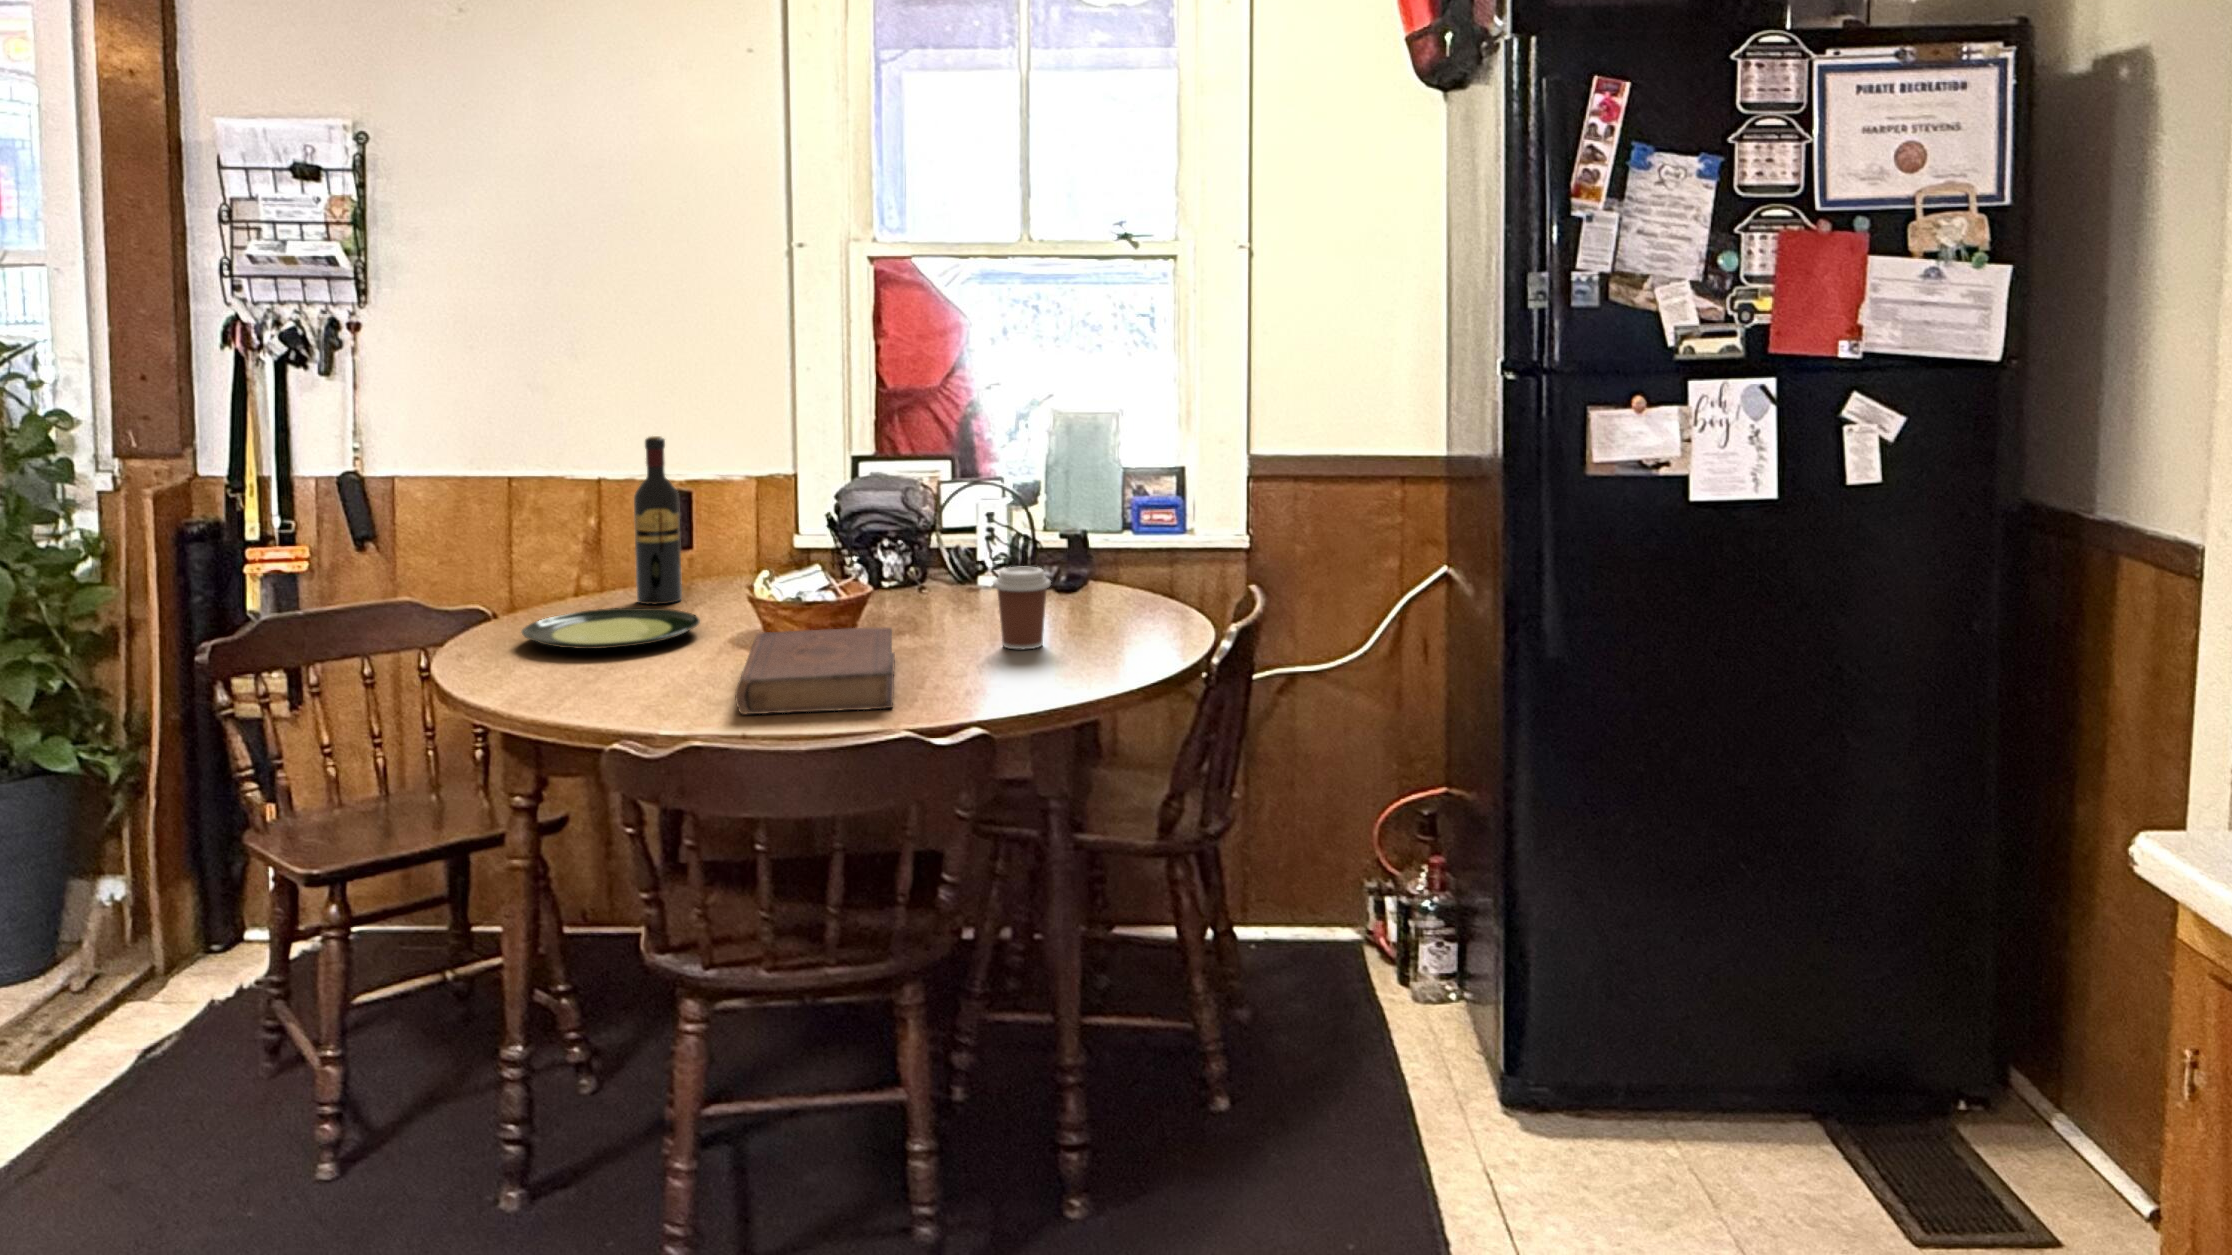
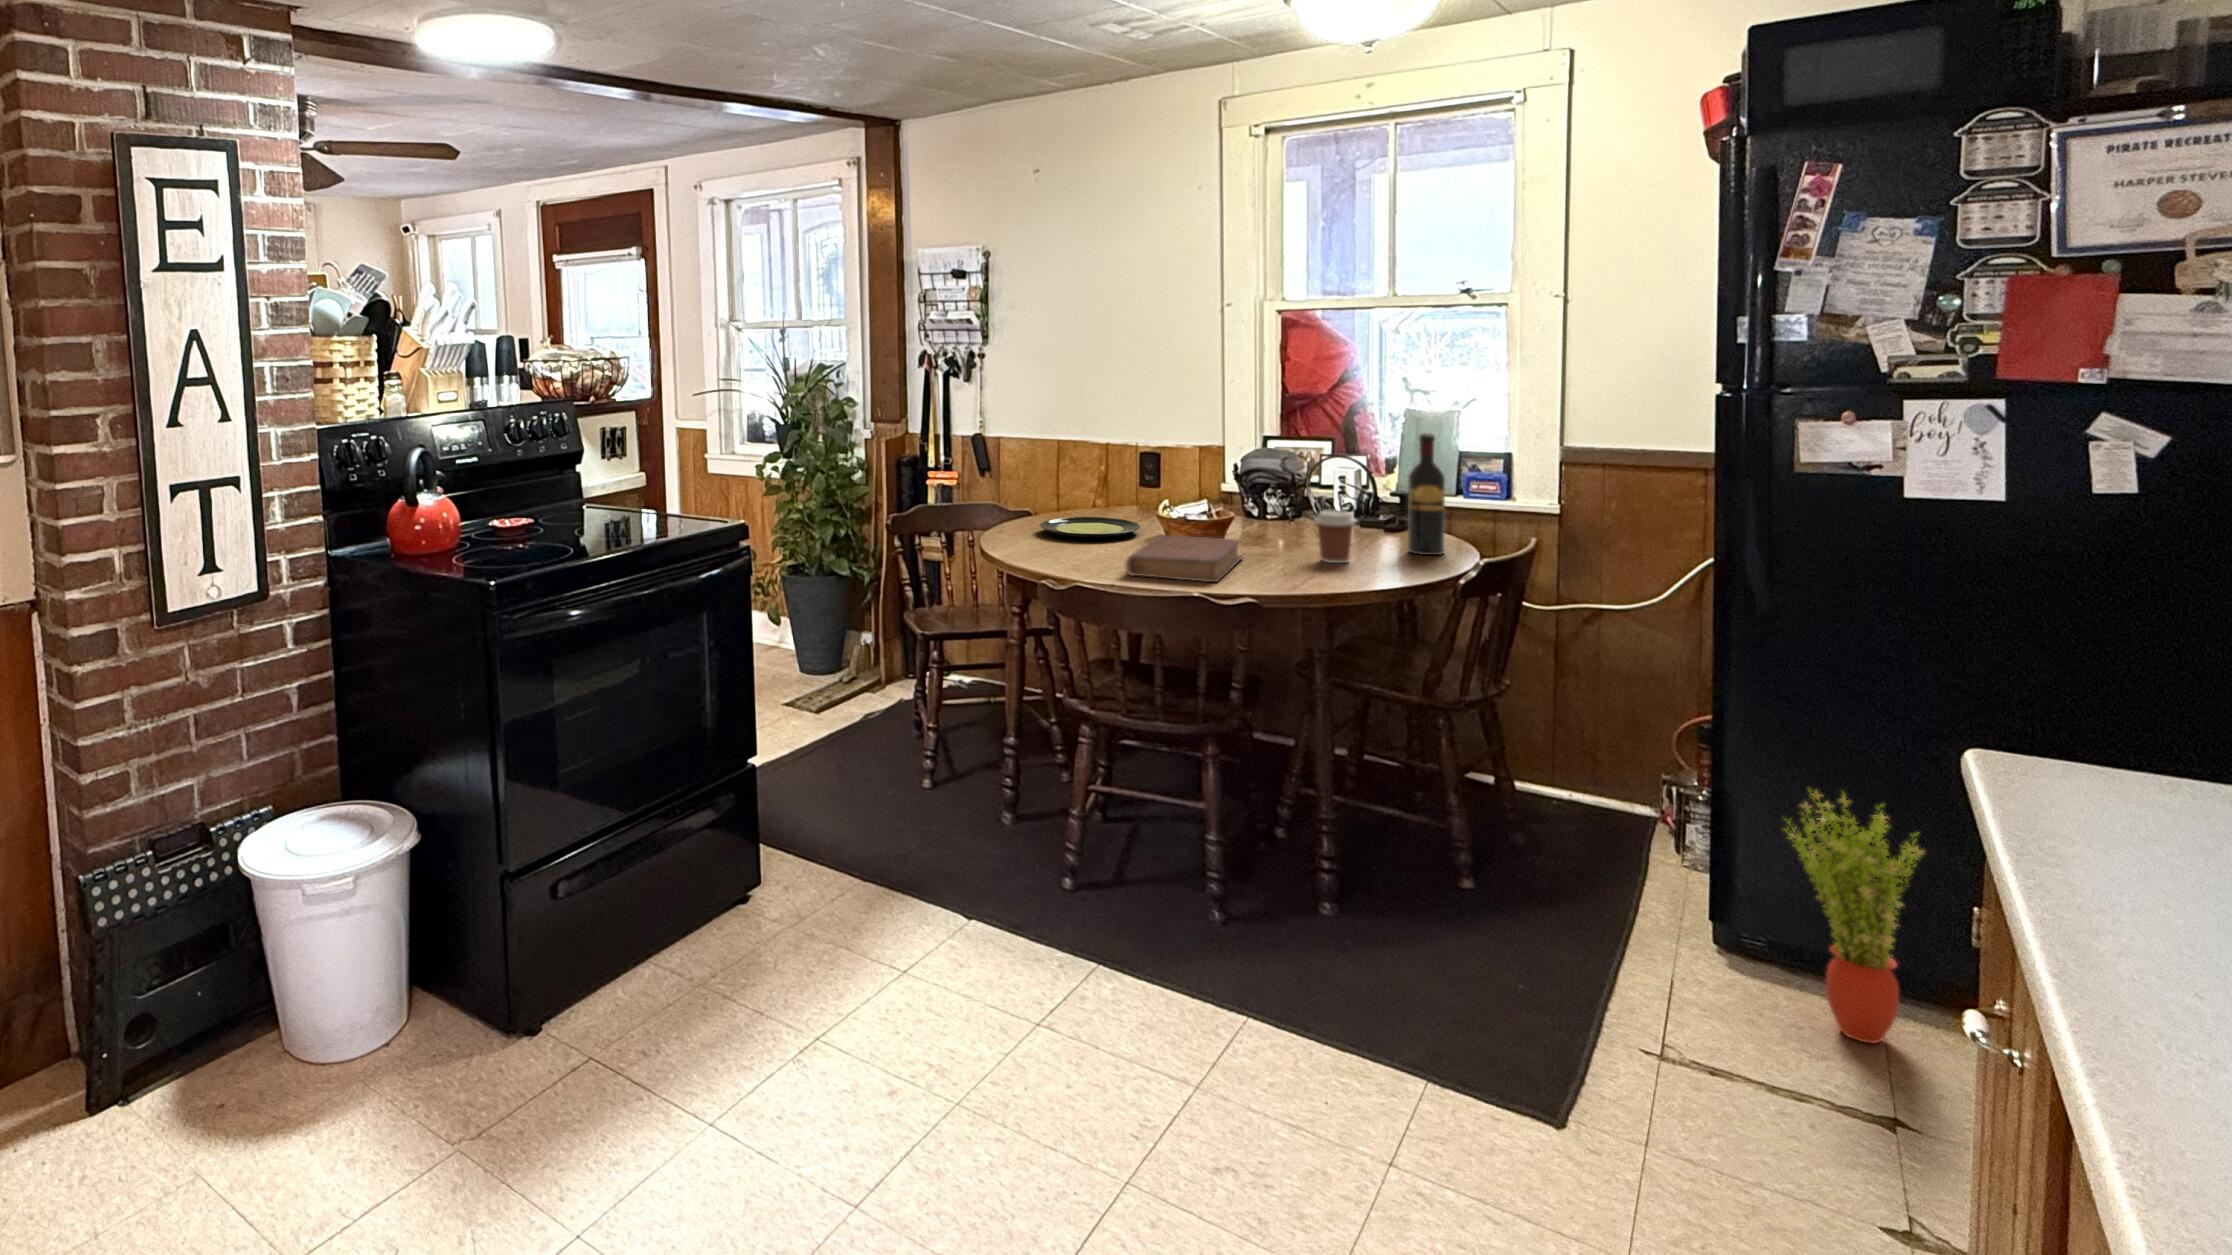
wine bottle: present [634,436,682,604] -> present [1408,433,1445,555]
potted plant: none [1595,874,1739,1184] -> present [1784,791,1923,1043]

